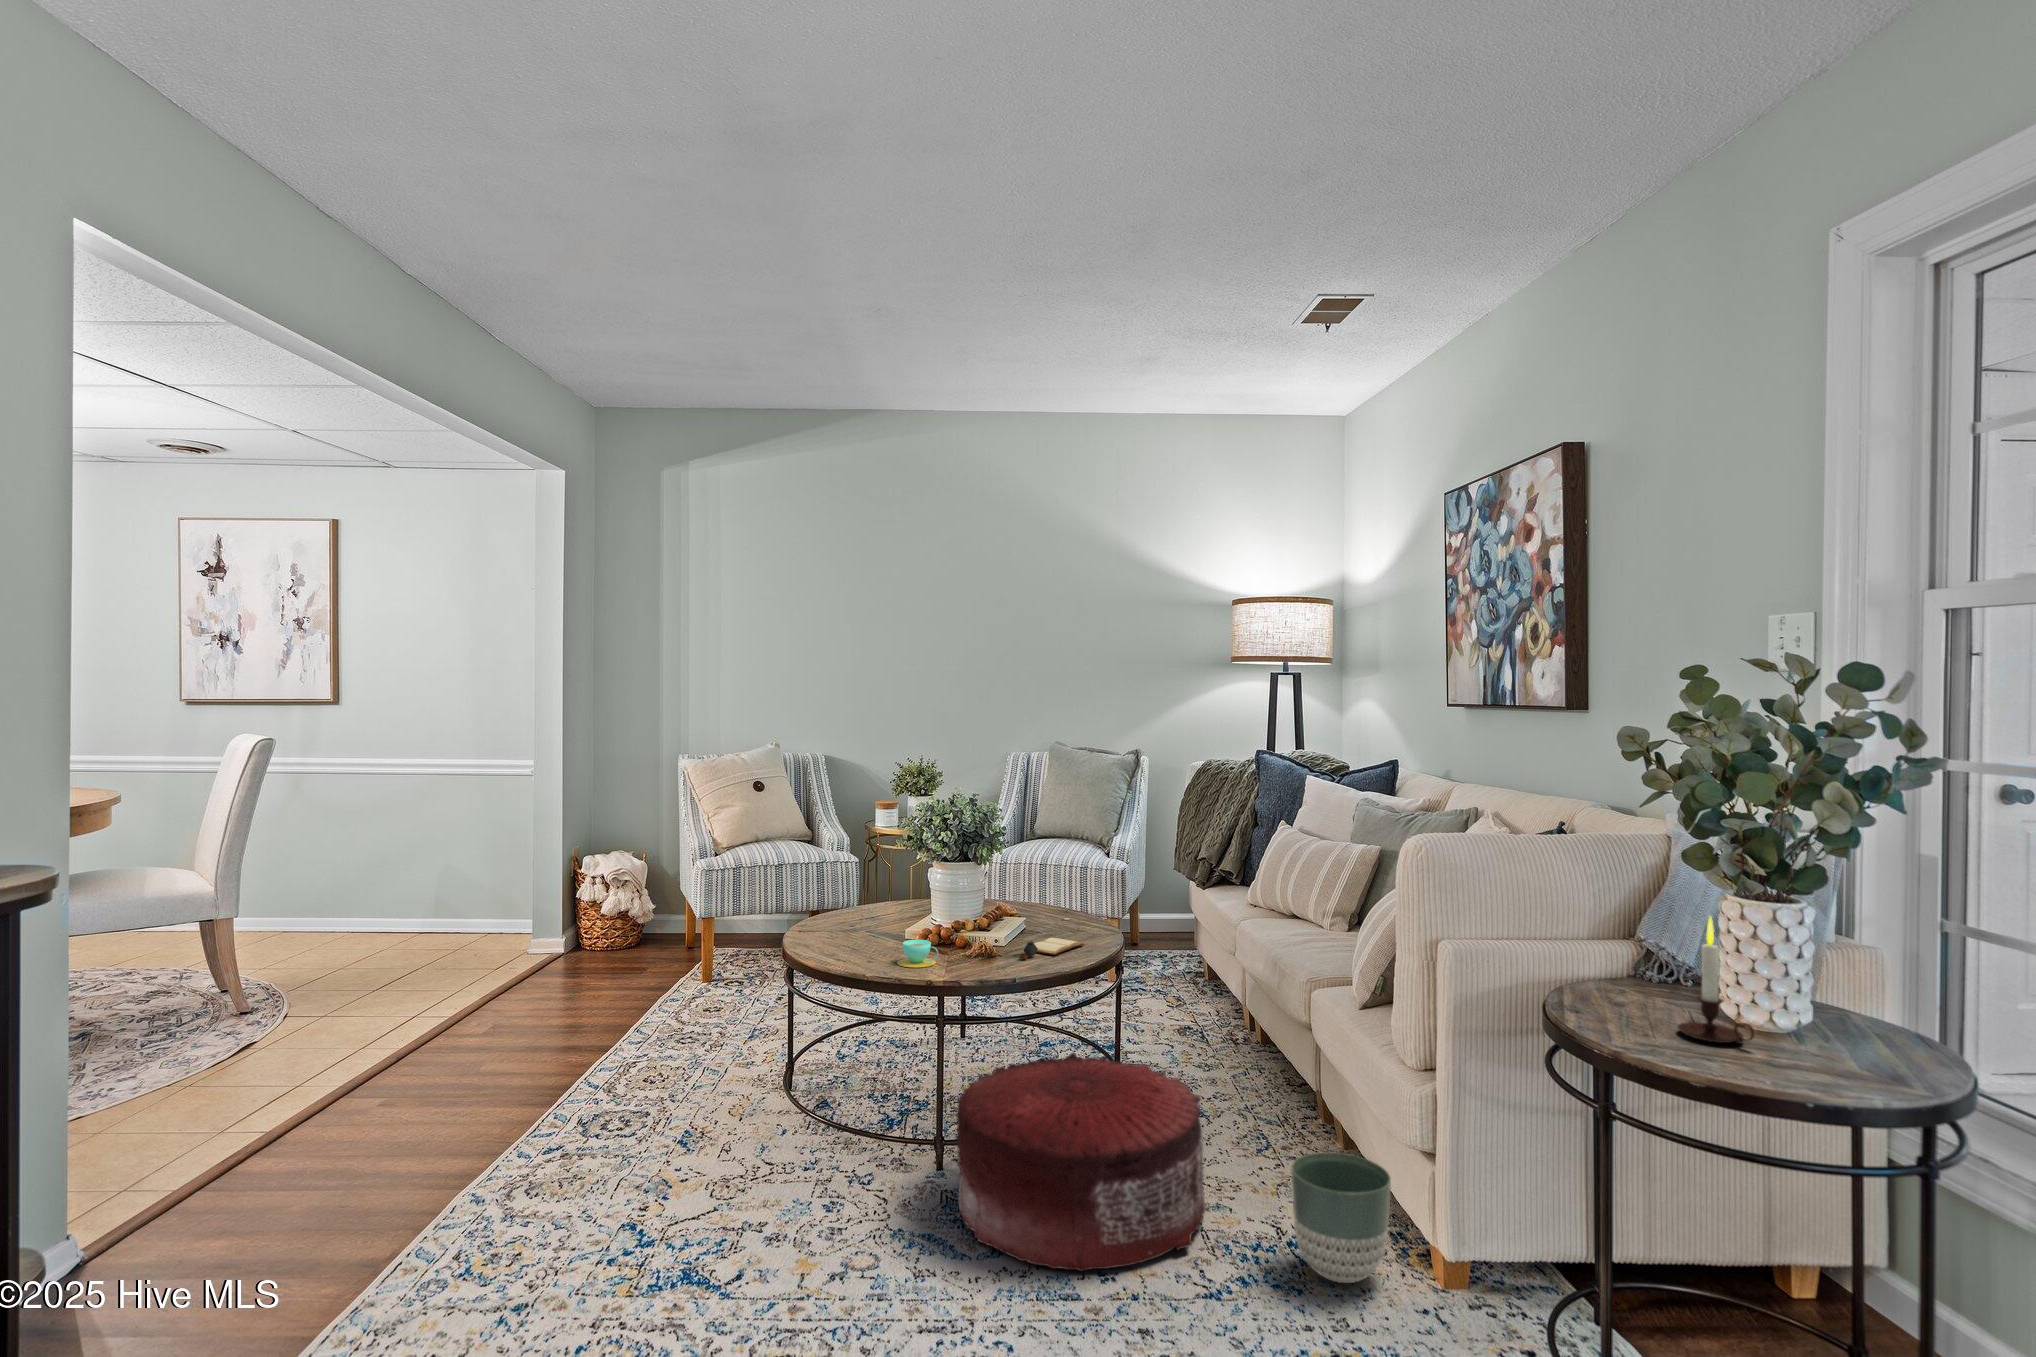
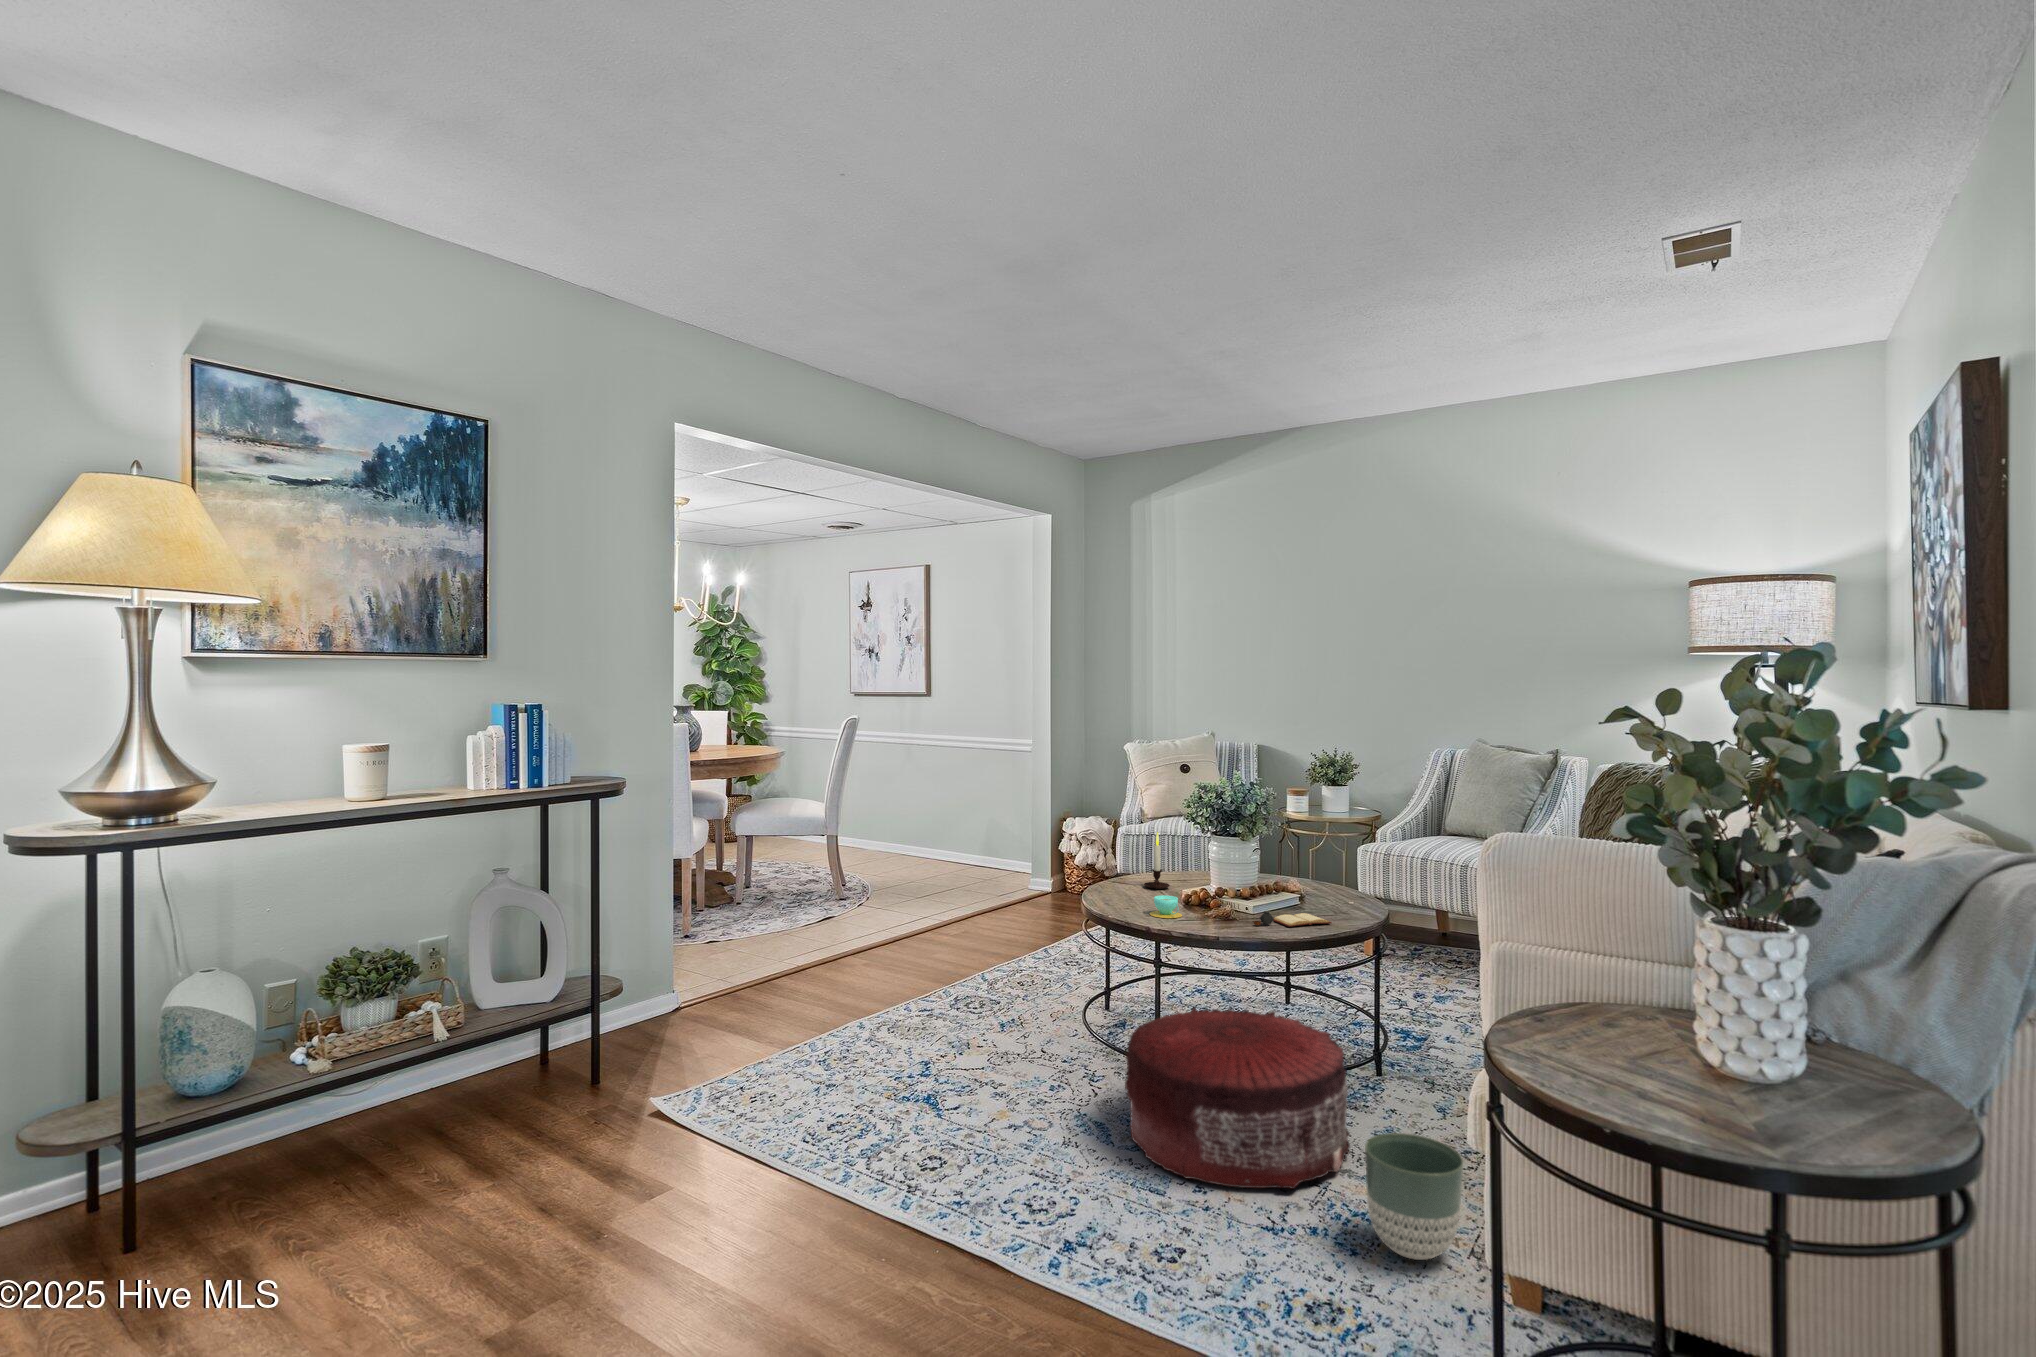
candle: present [1678,916,1754,1043] -> present [1144,832,1170,889]

